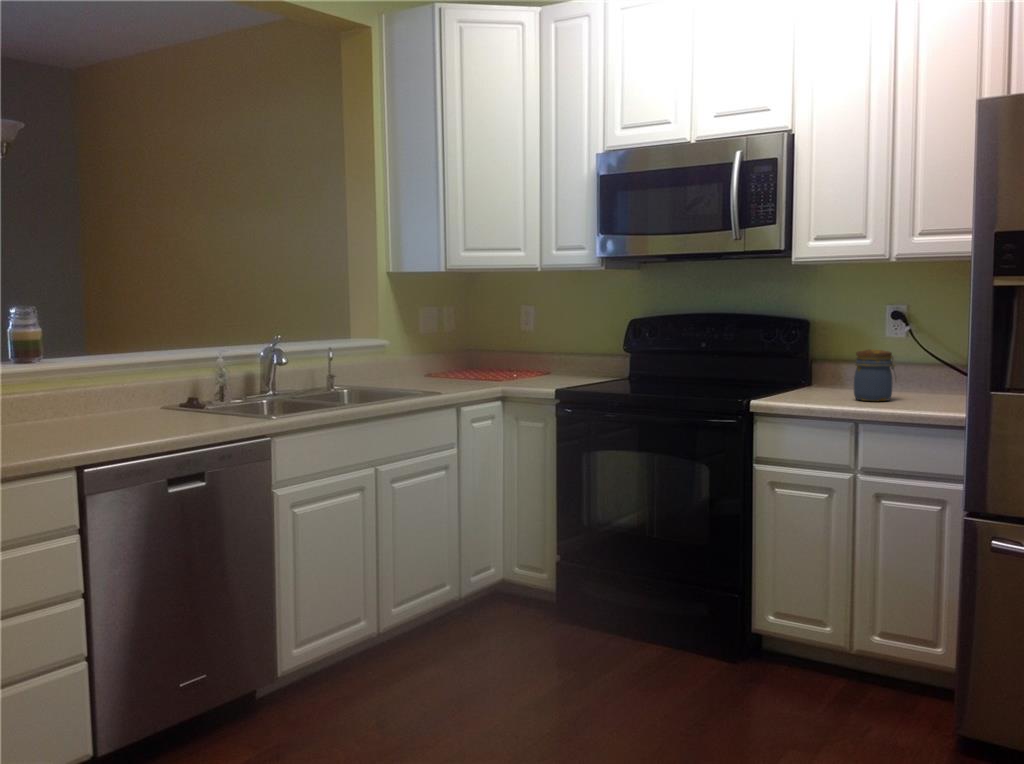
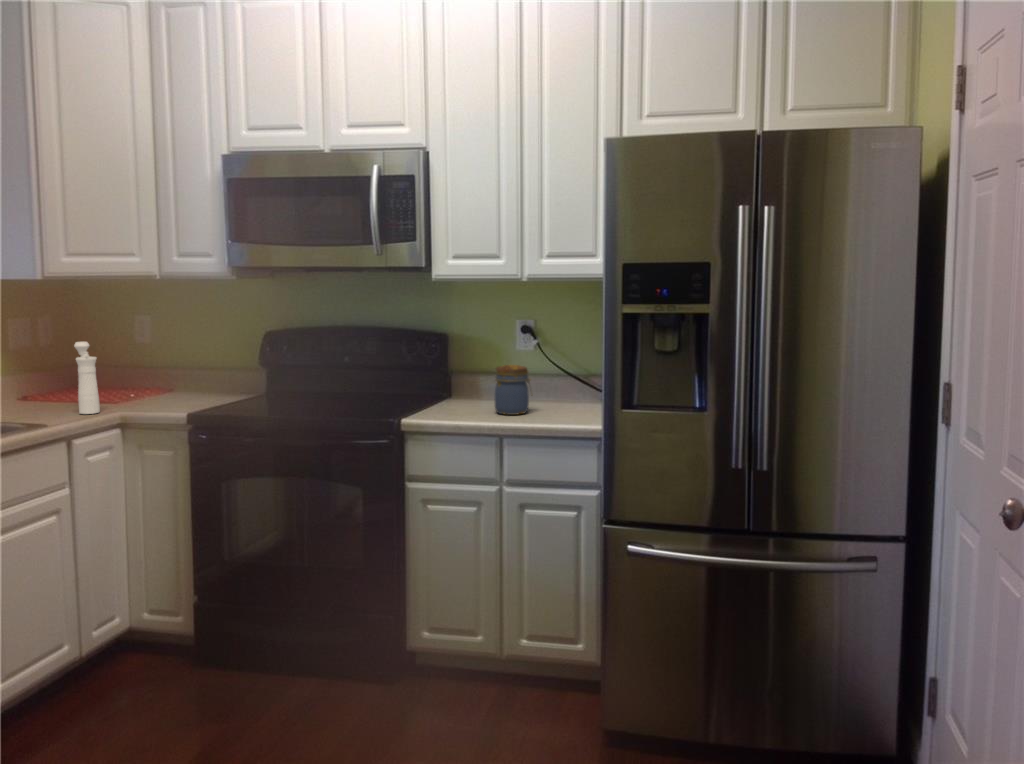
pepper mill: none [466,324,484,386] -> present [74,342,100,414]

